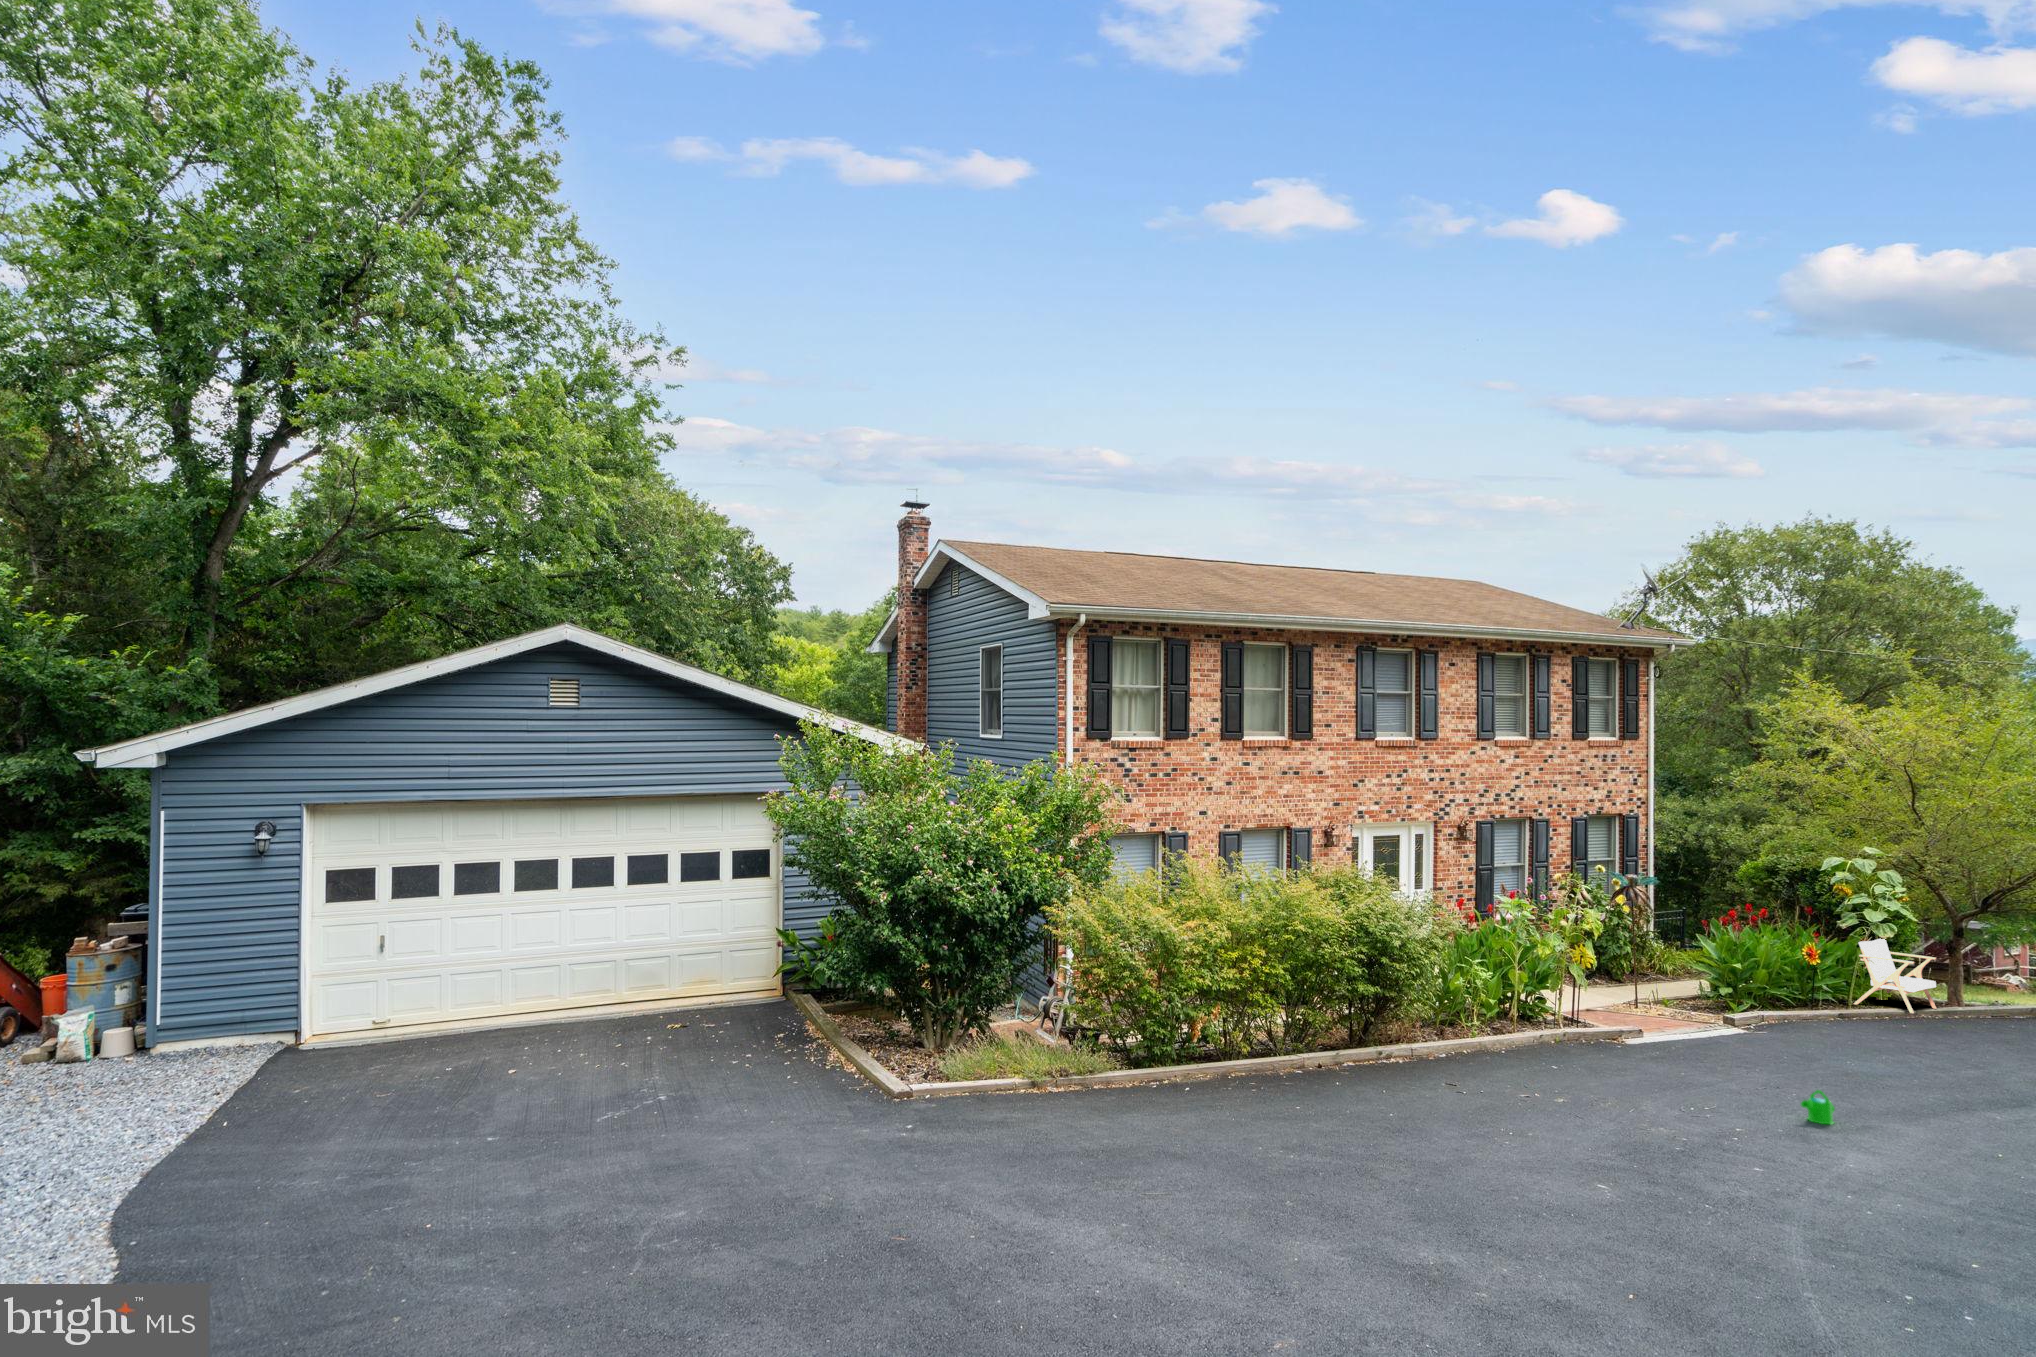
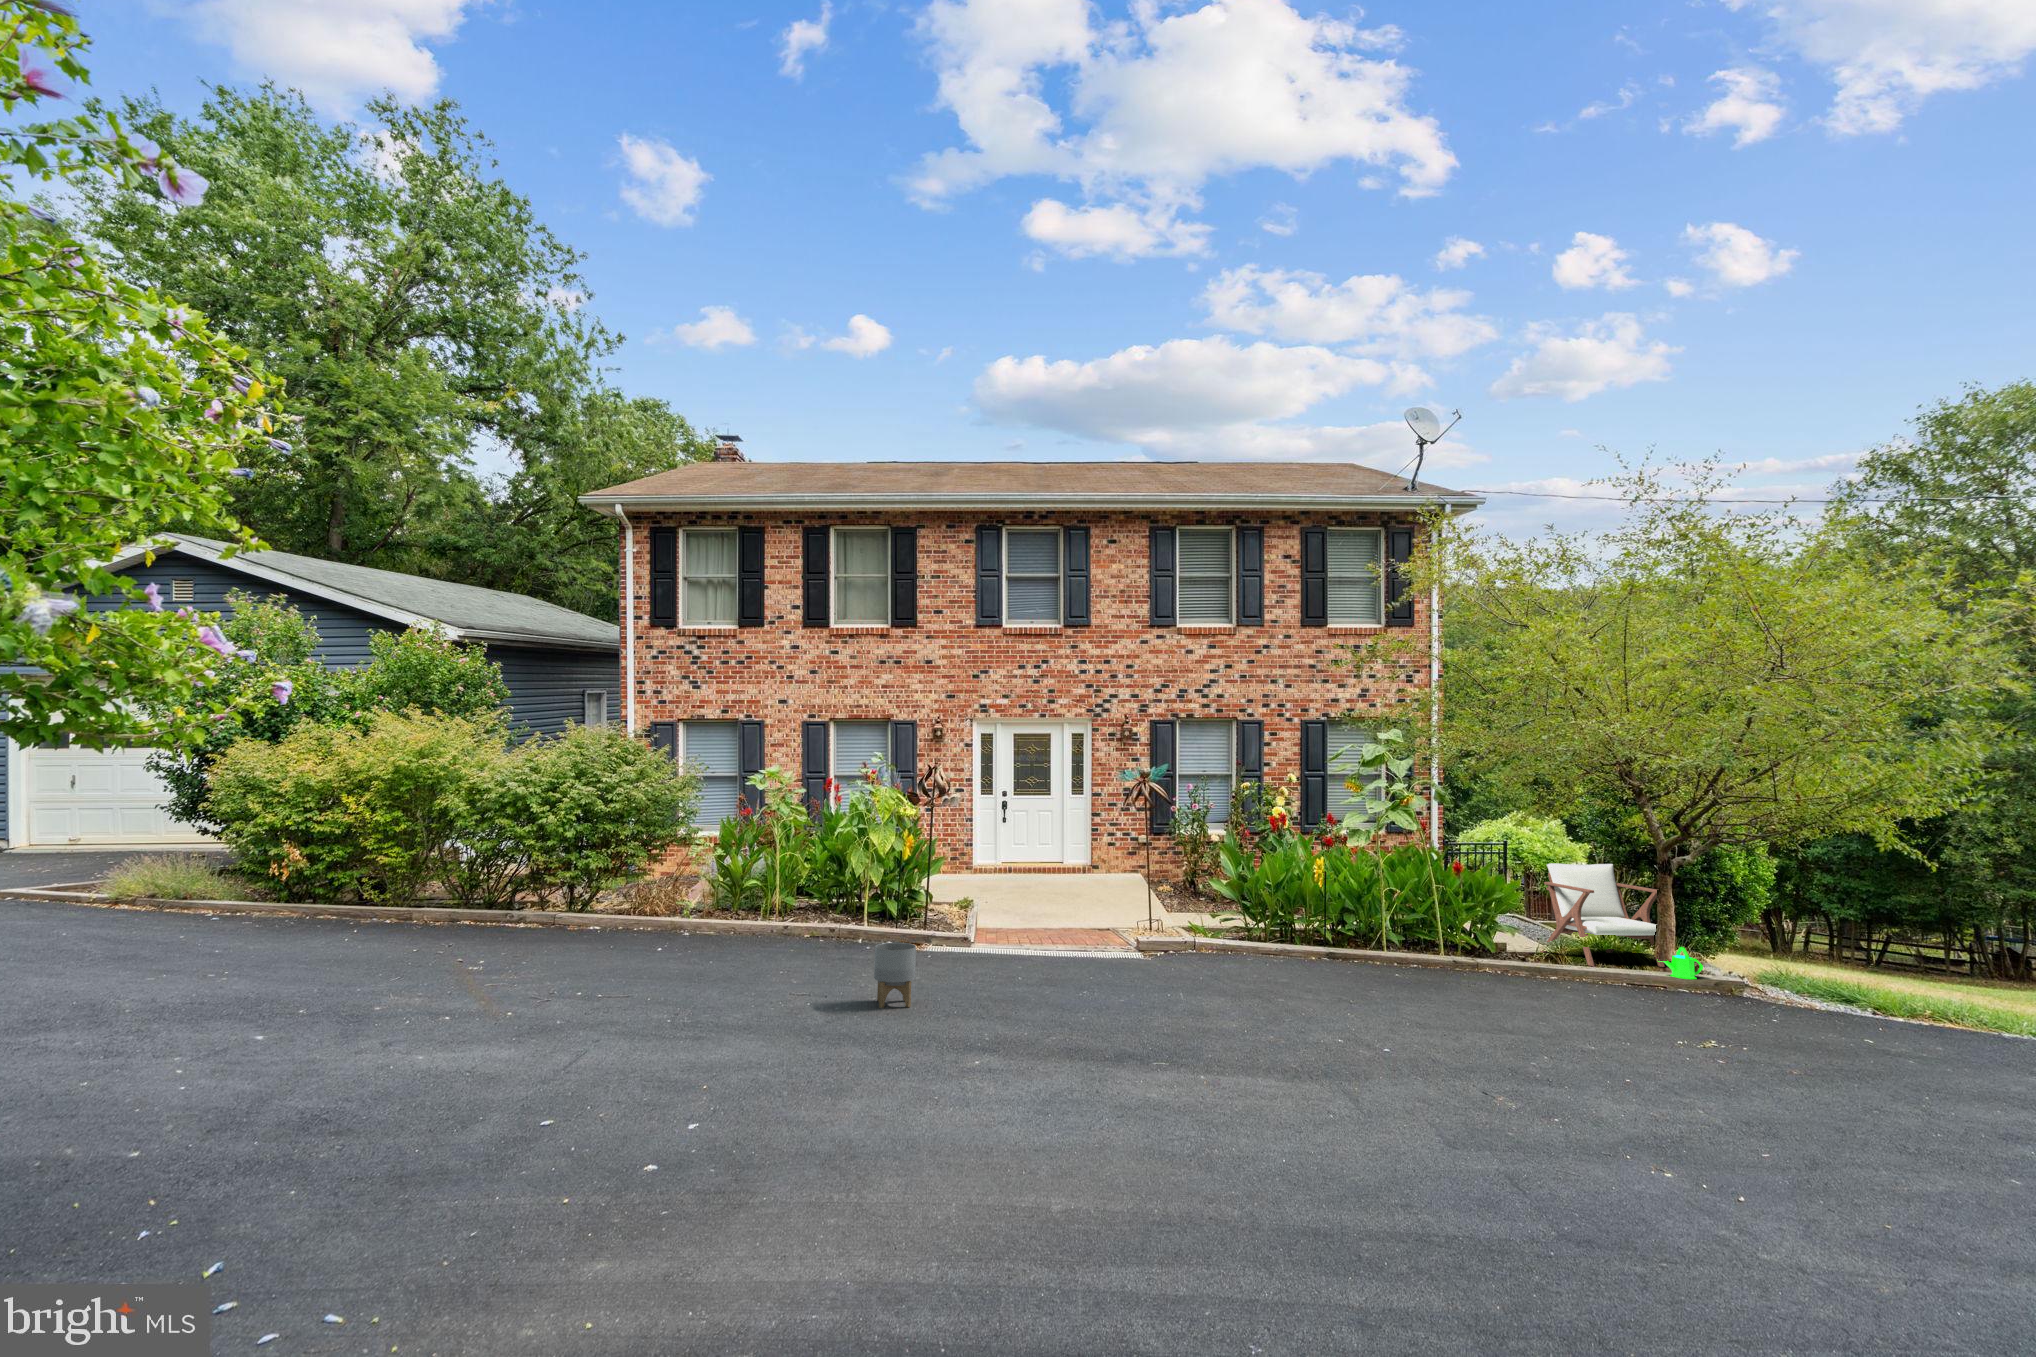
planter: none [1858,1064,1894,1113] -> present [874,942,916,1008]
watering can: present [1801,1090,1835,1124] -> present [1663,947,1703,979]

